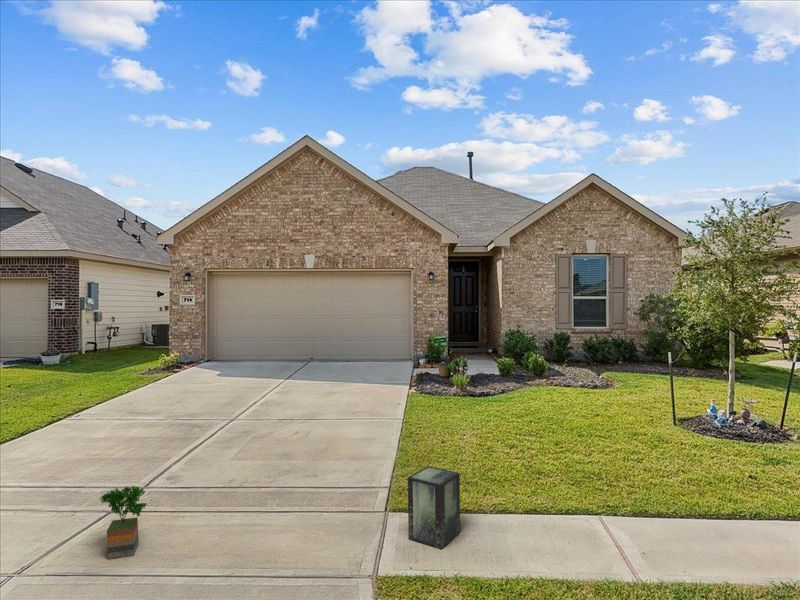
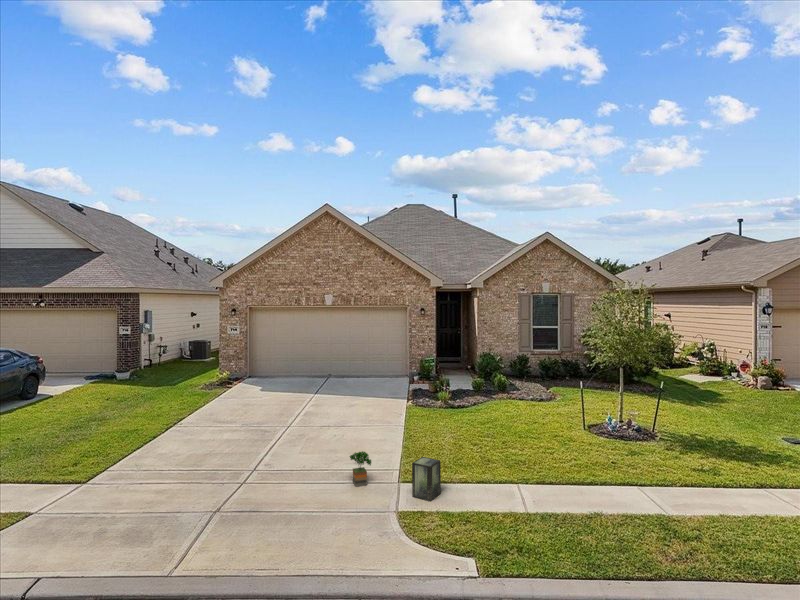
potted tree: present [100,486,147,559] -> present [350,451,371,487]

